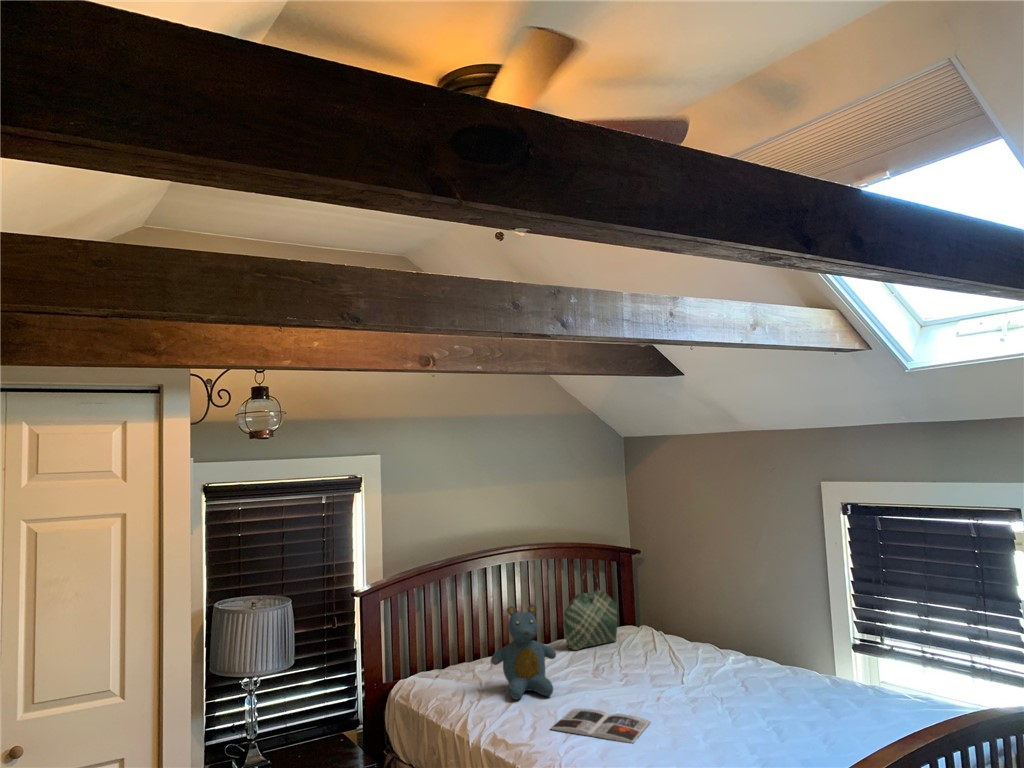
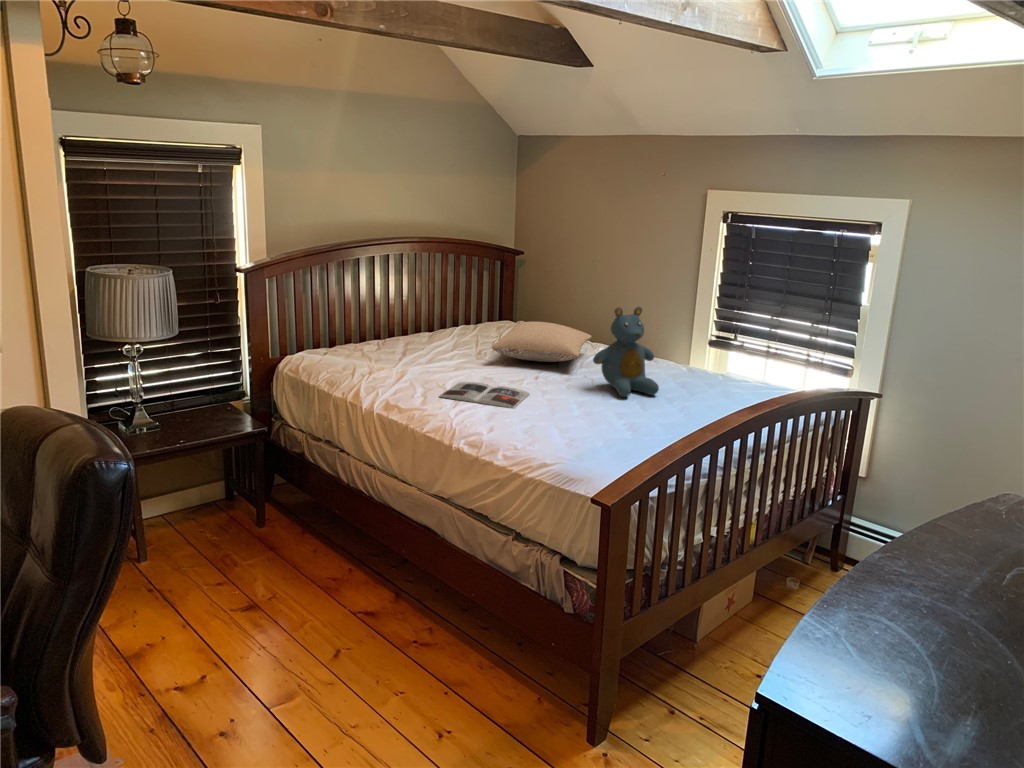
tote bag: present [564,571,617,650] -> none [449,265,501,338]
teddy bear: present [491,604,556,700] -> present [593,307,659,397]
pillow: none [608,632,717,678] -> present [492,322,591,362]

